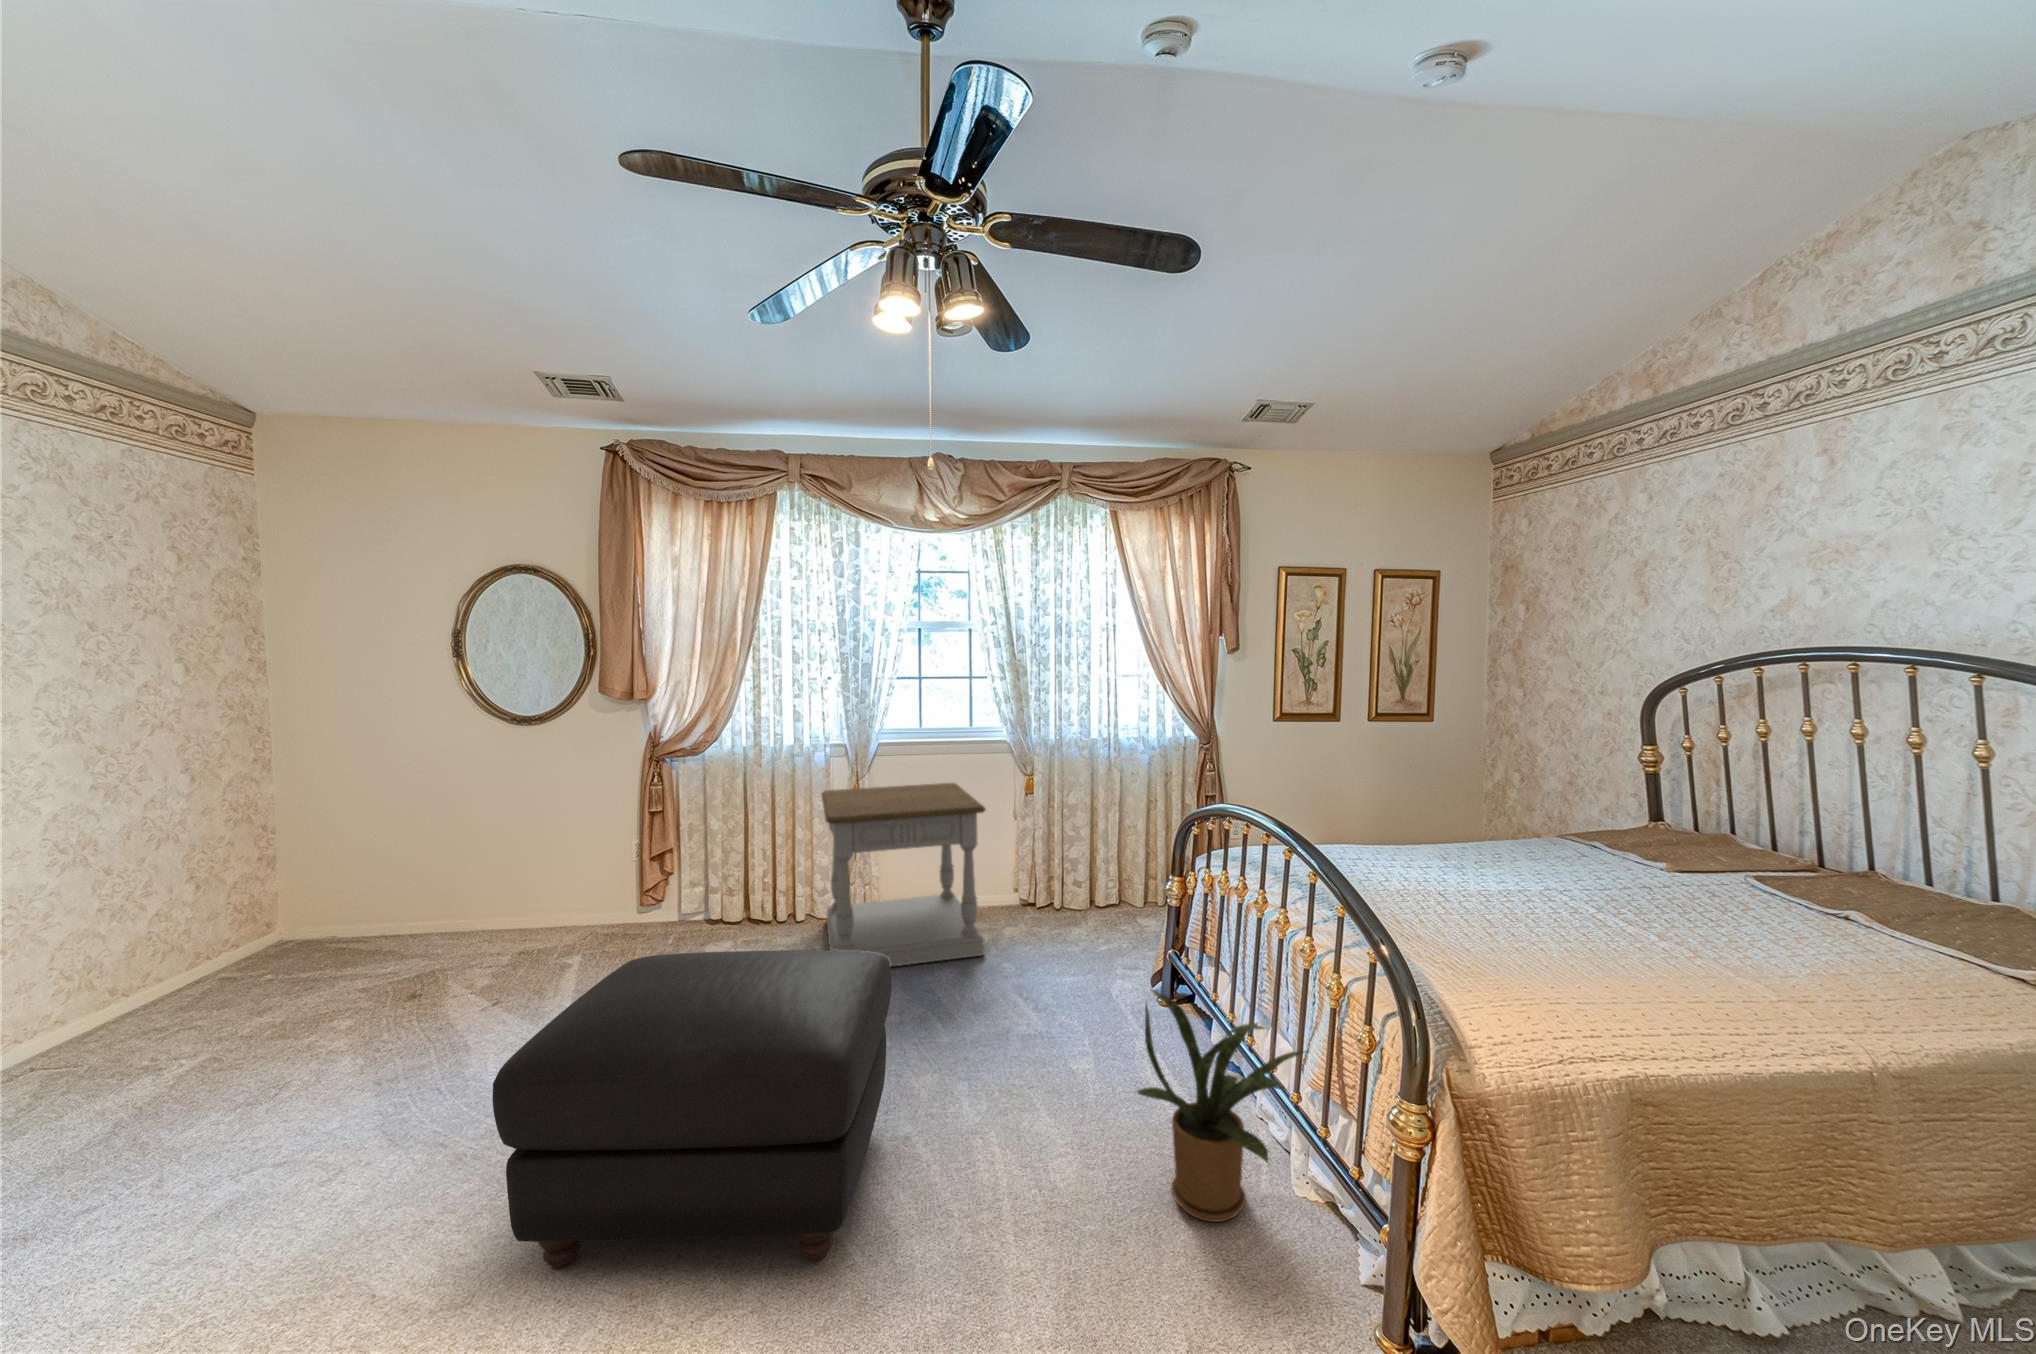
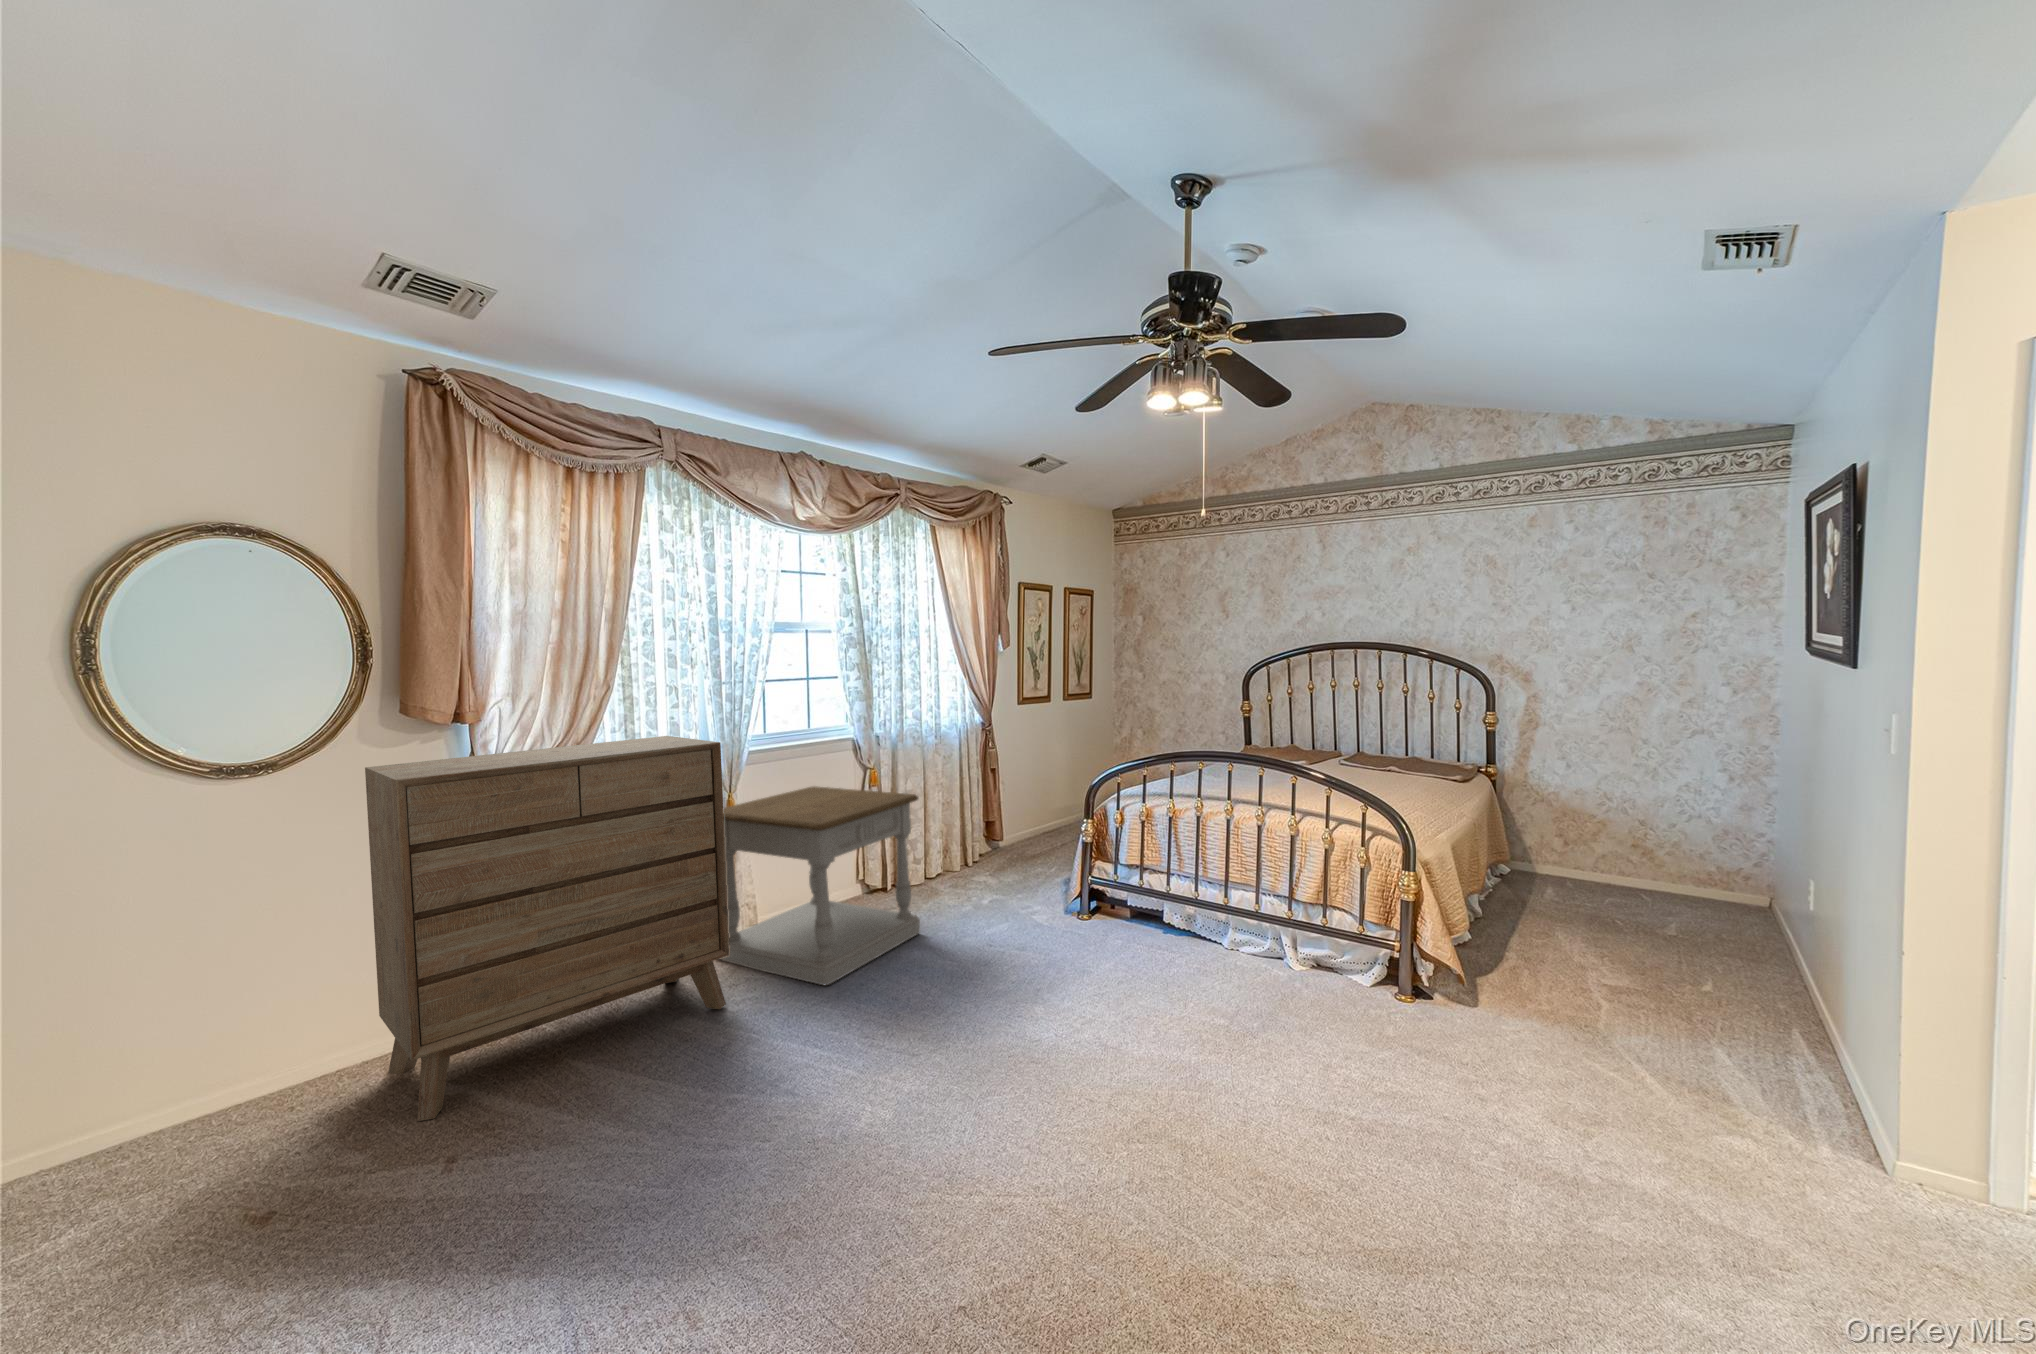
dresser: none [519,720,785,969] -> present [365,736,729,1121]
ottoman: present [492,950,891,1269] -> none [890,899,1219,1205]
house plant: present [1137,990,1304,1222] -> none [1206,861,1334,993]

